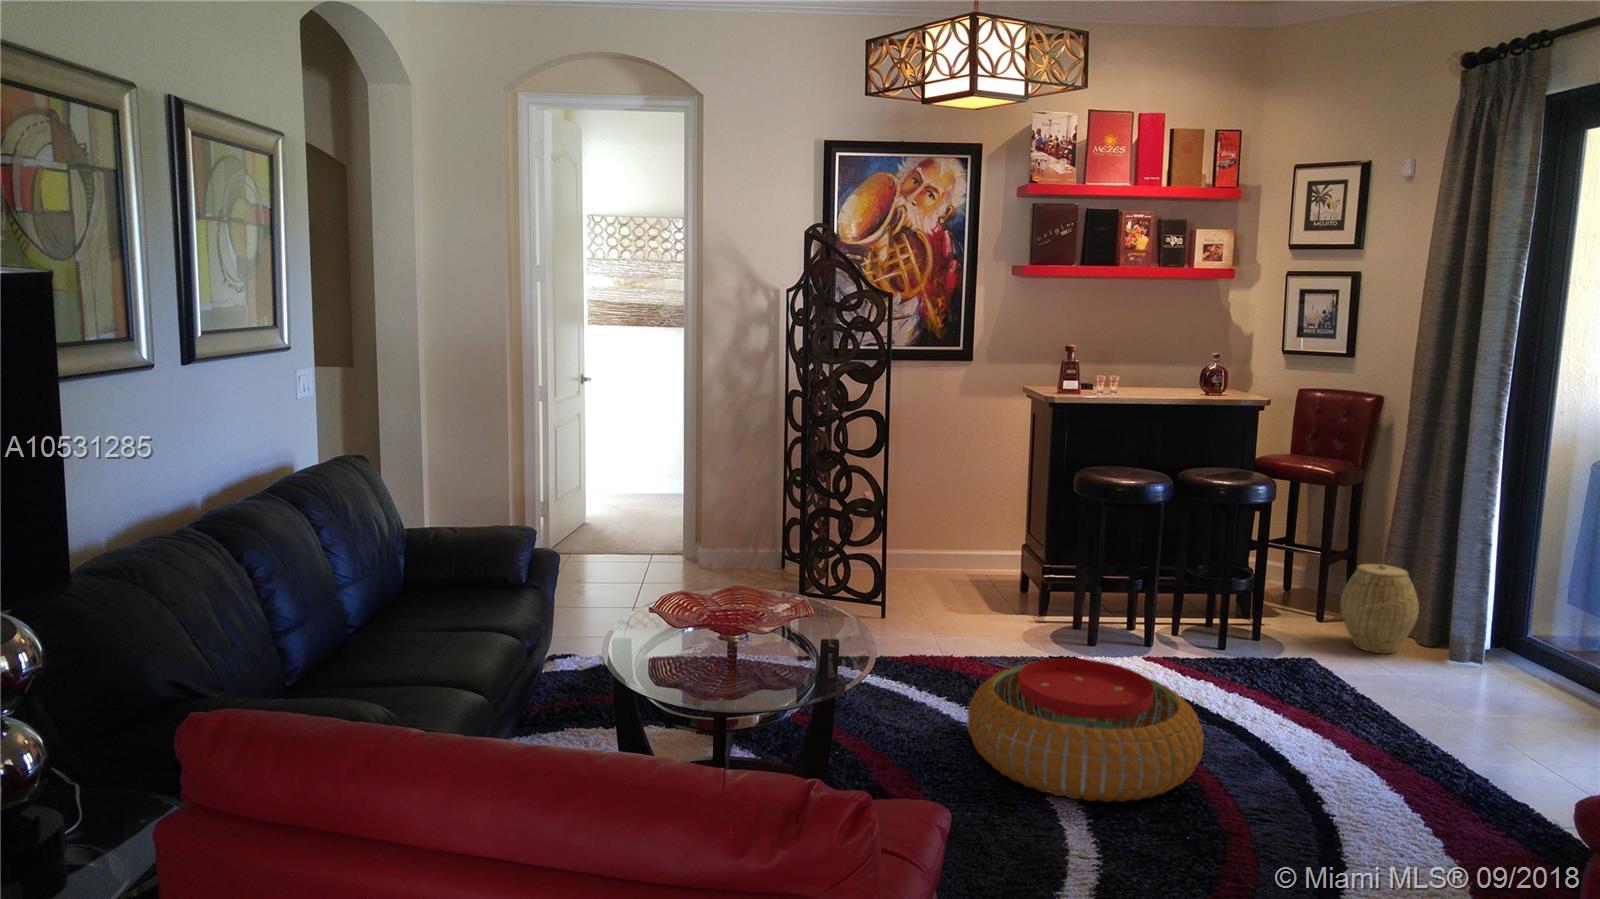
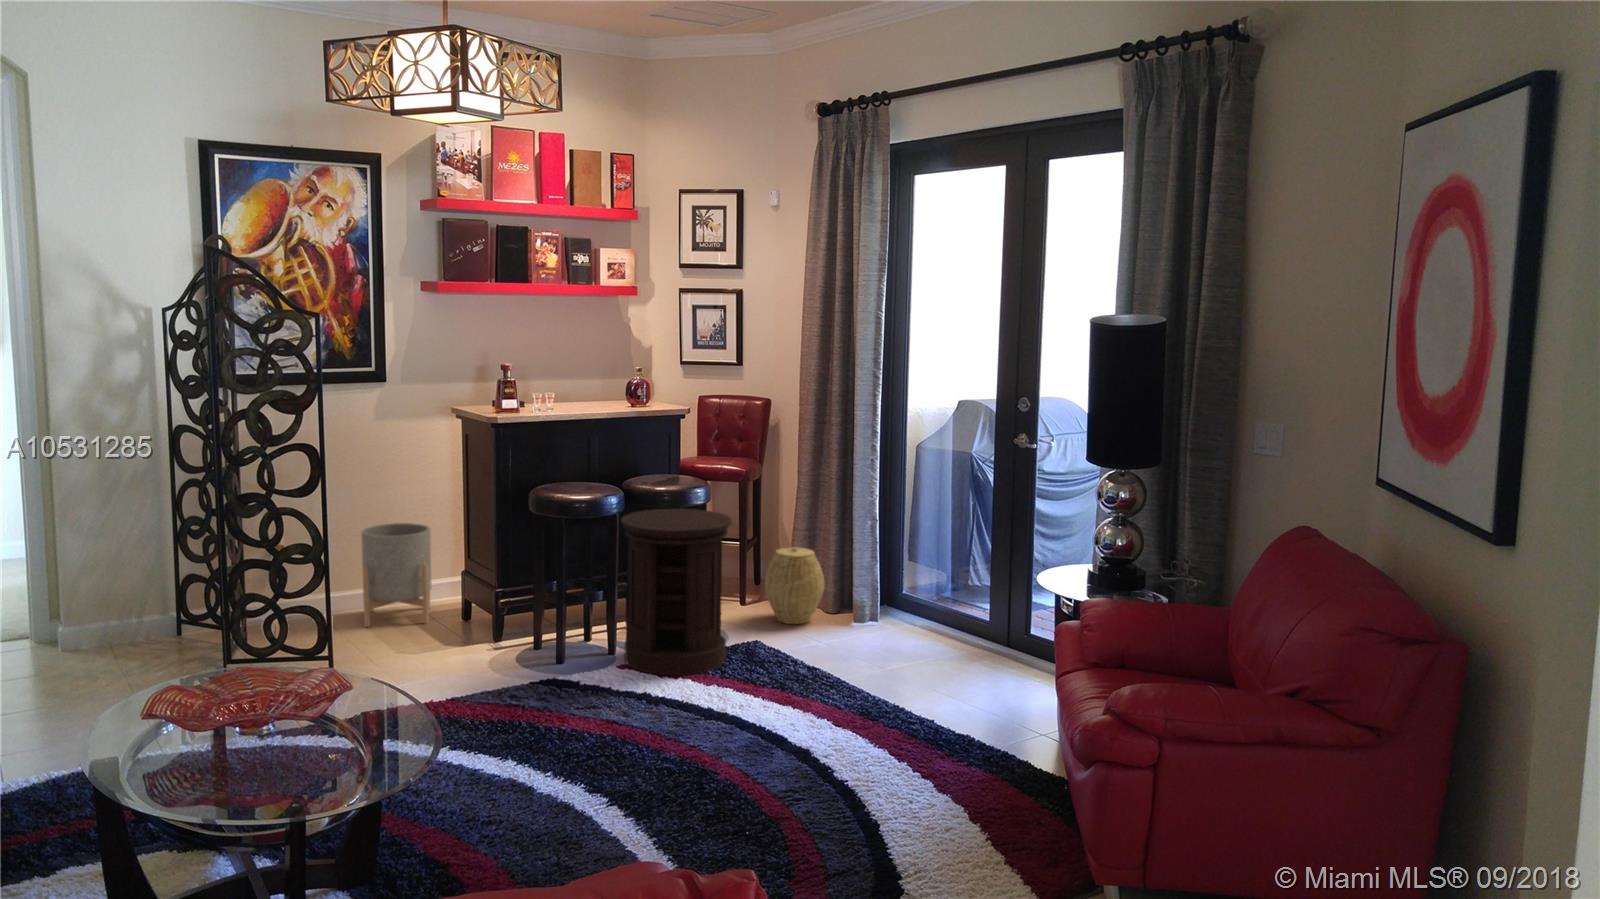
planter: none [930,491,997,588] -> present [361,523,431,627]
side table: none [1154,501,1287,681] -> present [621,509,732,675]
pouf: present [967,658,1204,802] -> none [500,678,723,816]

